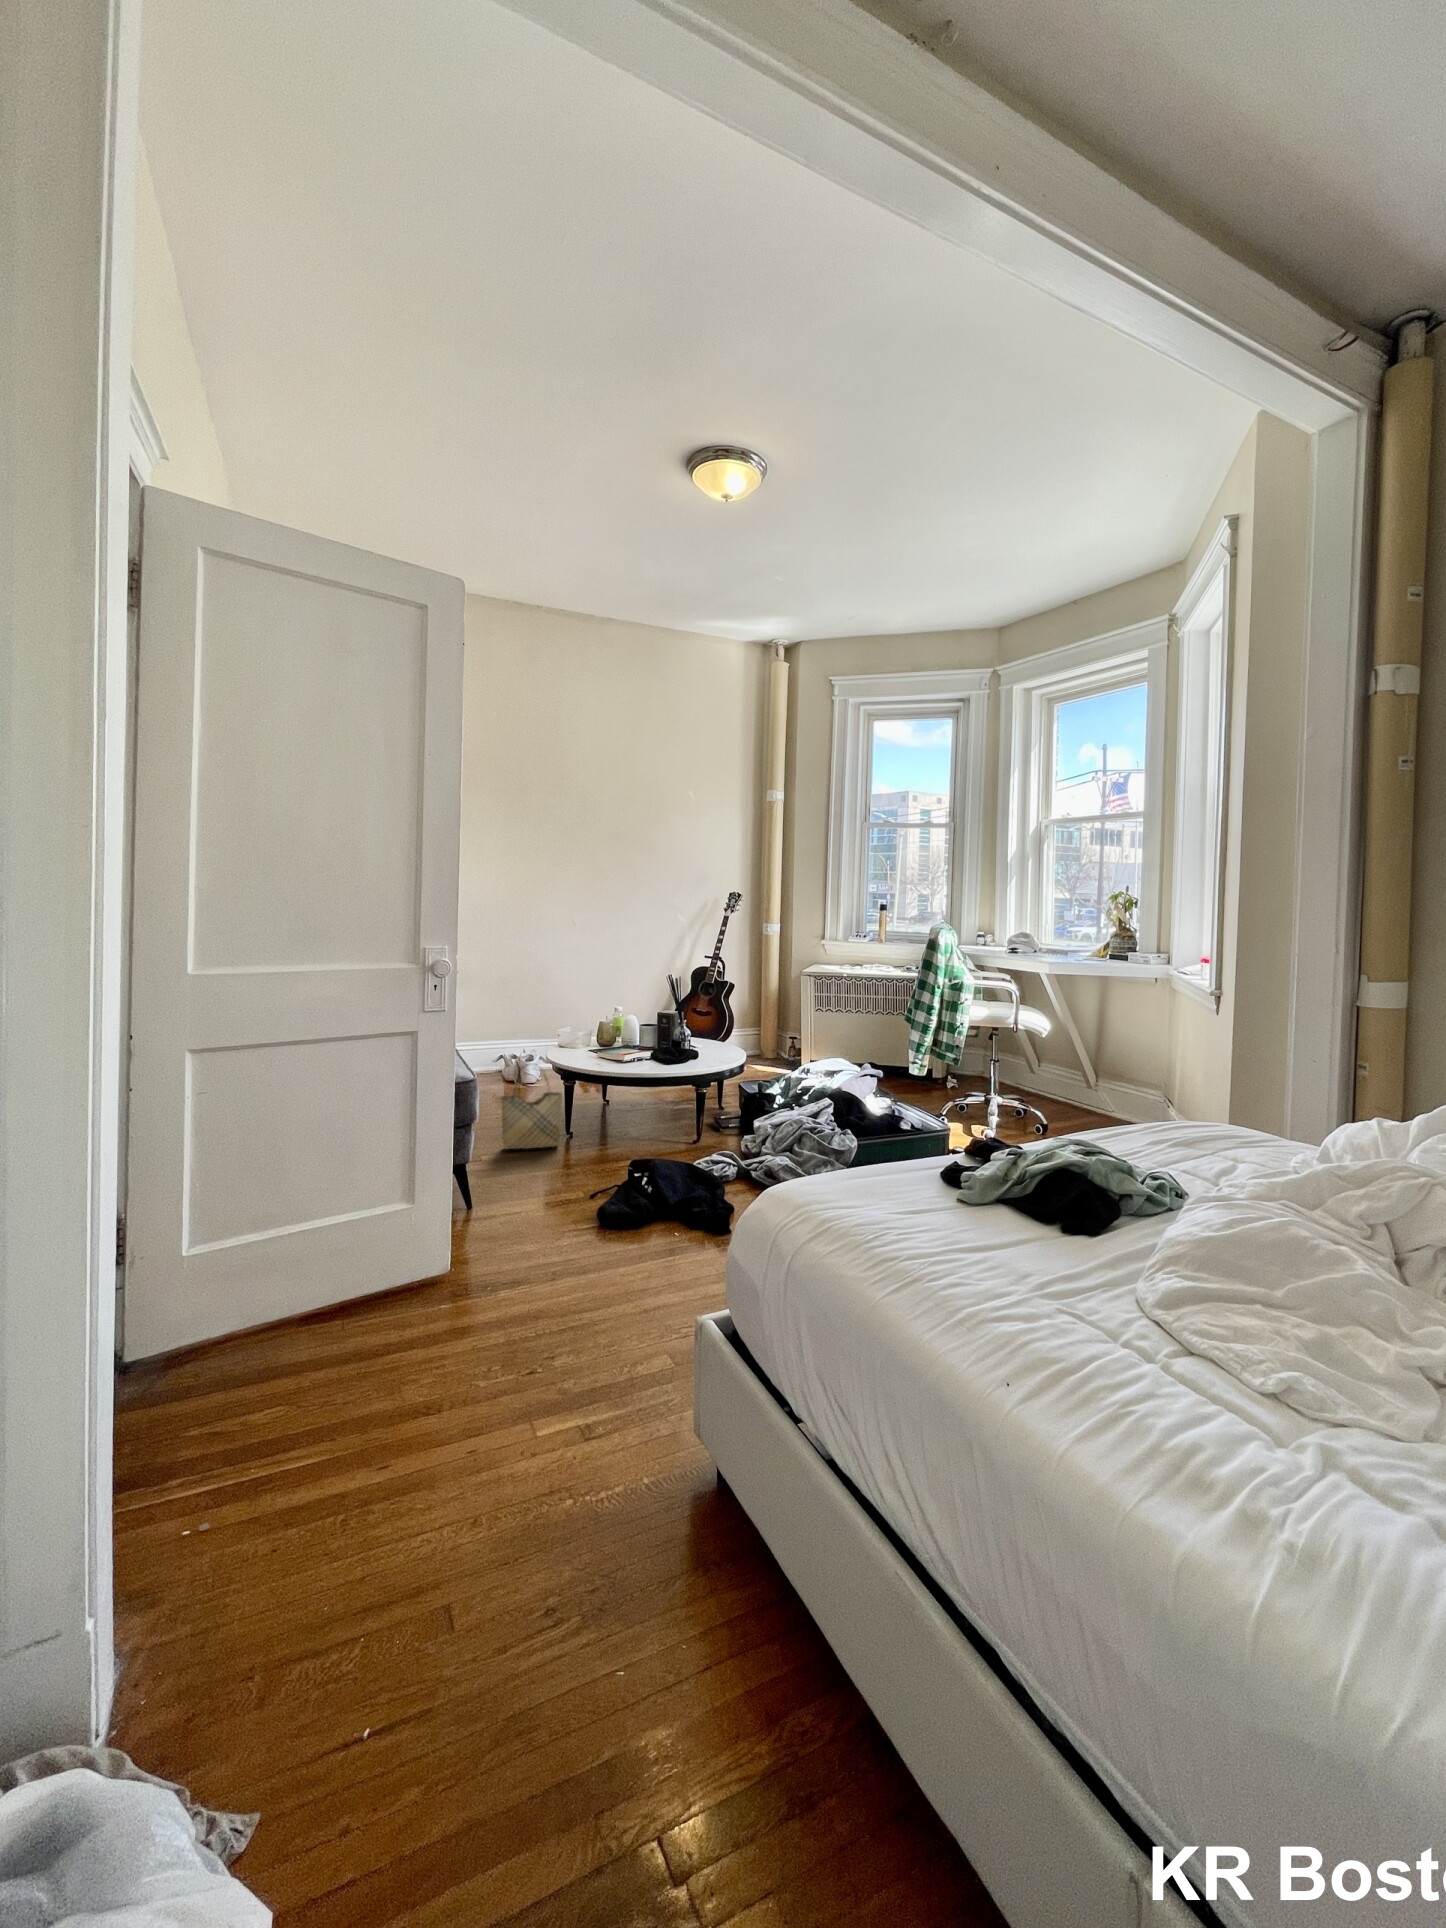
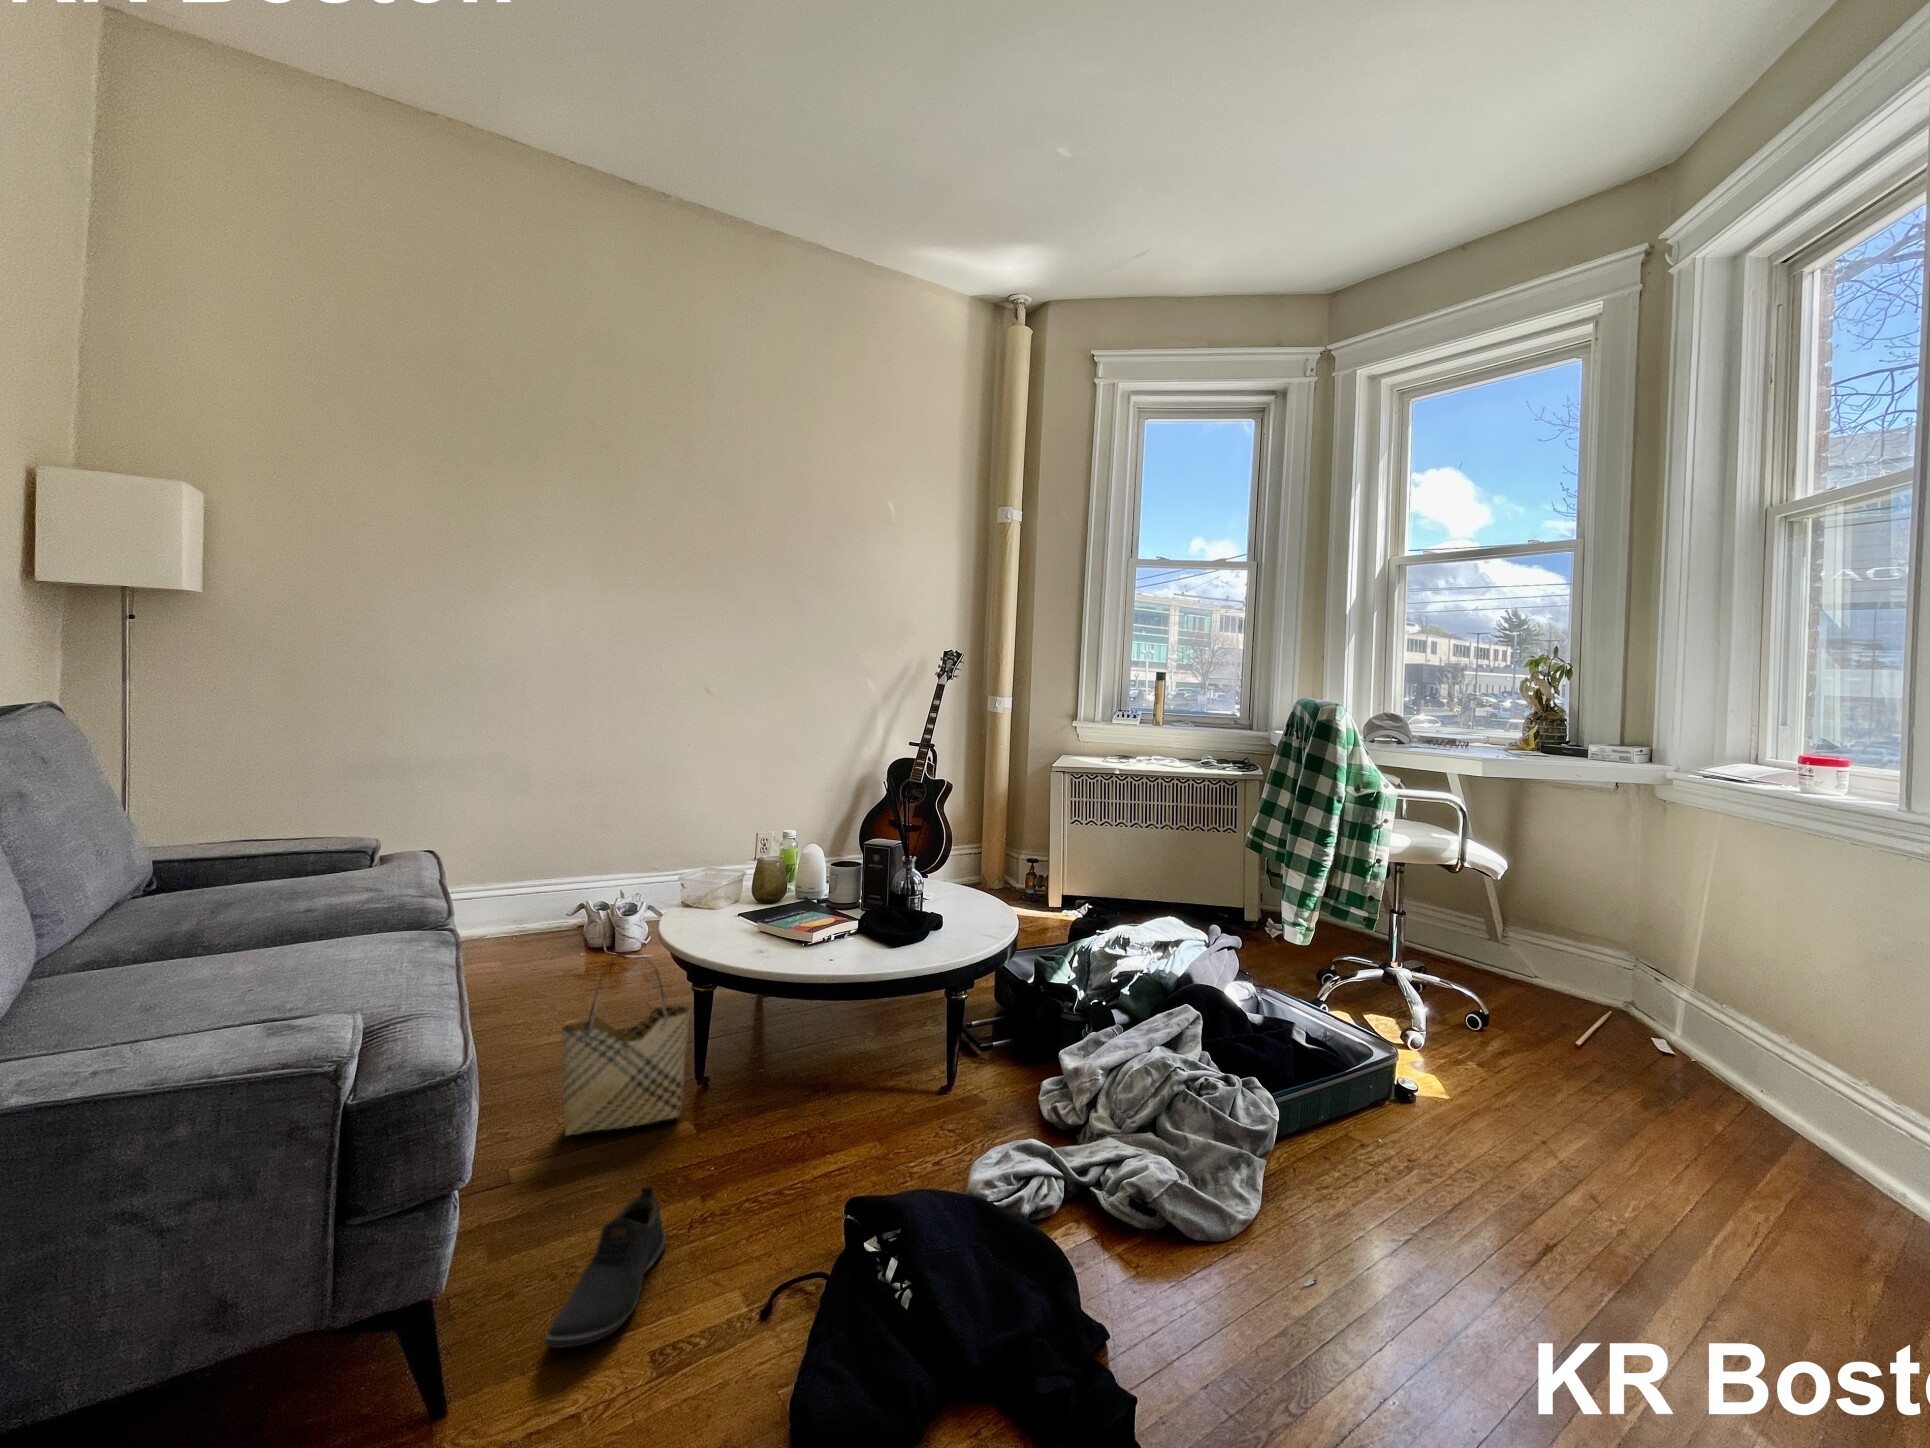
shoe: none [505,1156,552,1201] -> present [544,1186,666,1348]

